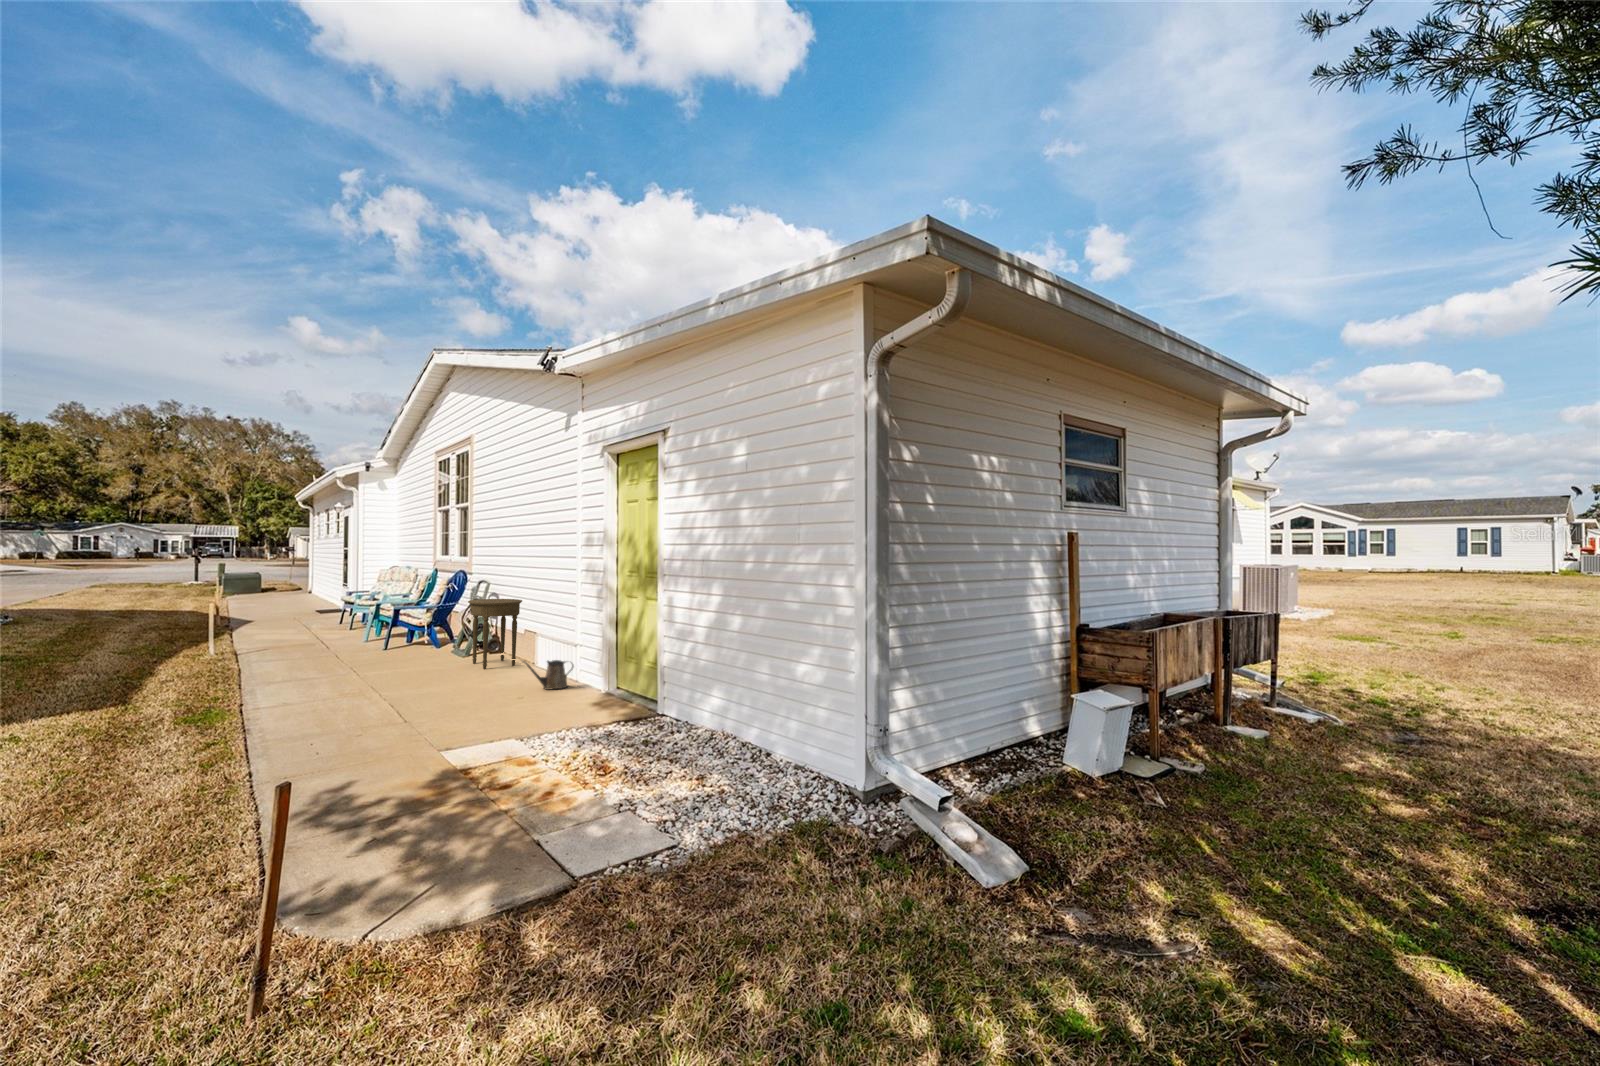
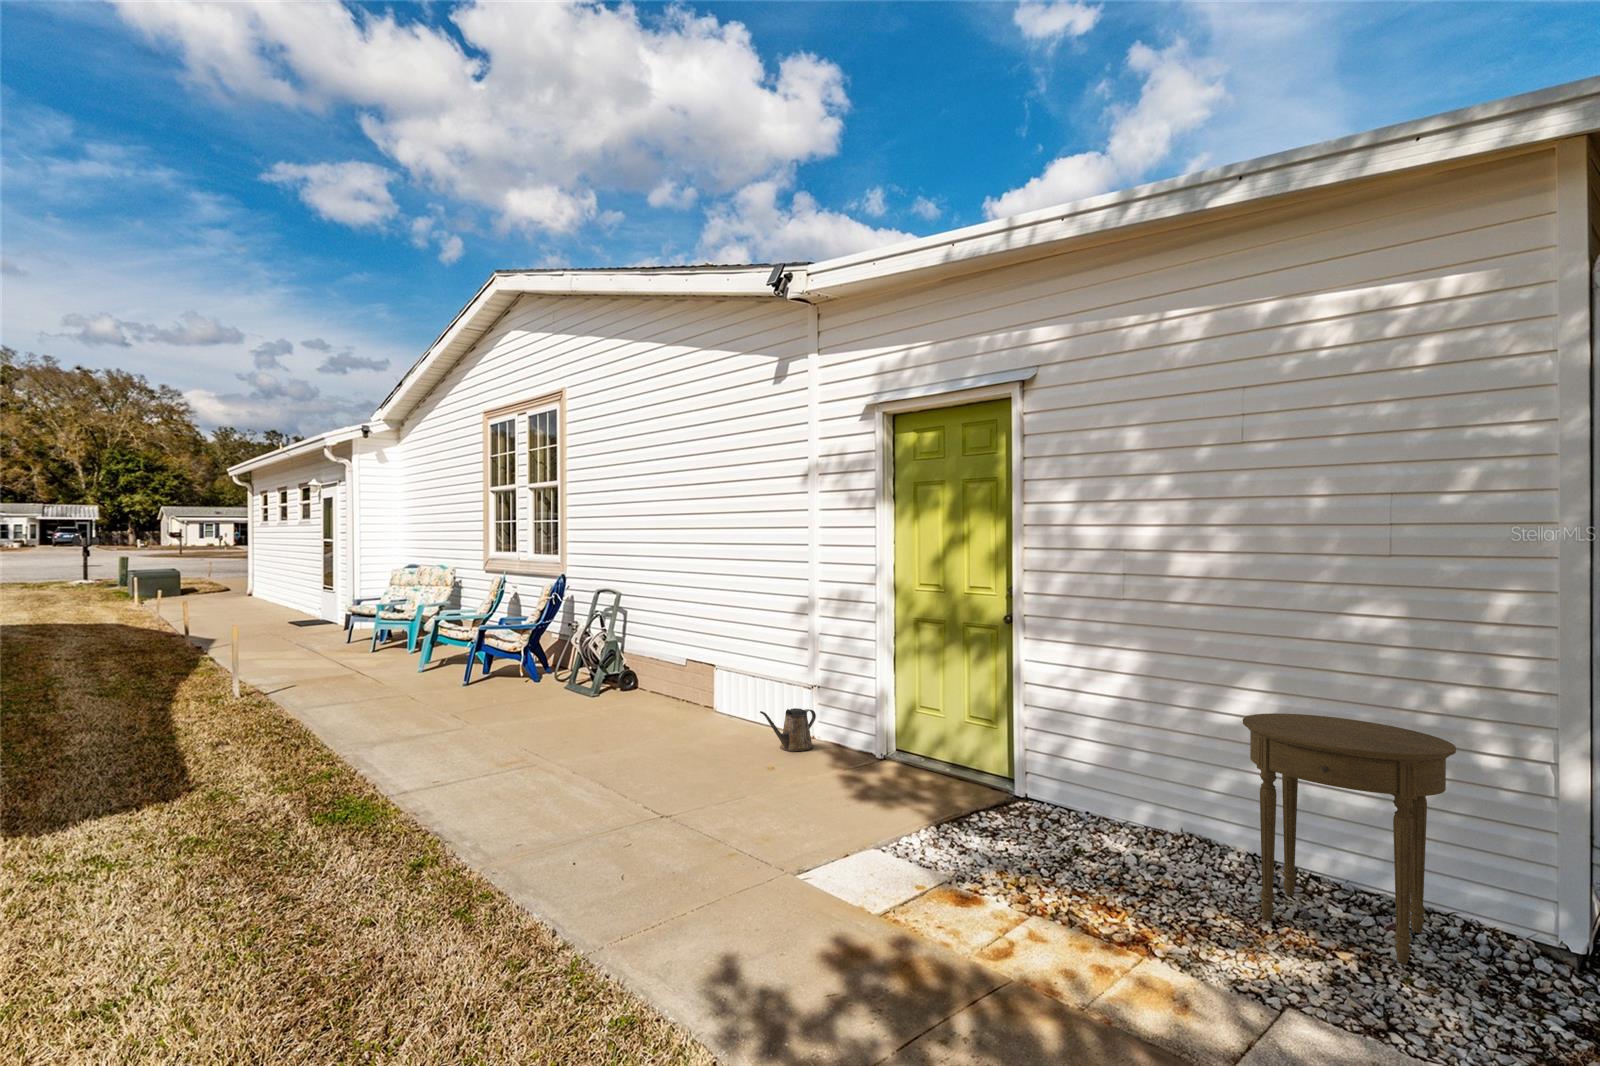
side table: present [468,599,522,669] -> present [1243,713,1456,964]

